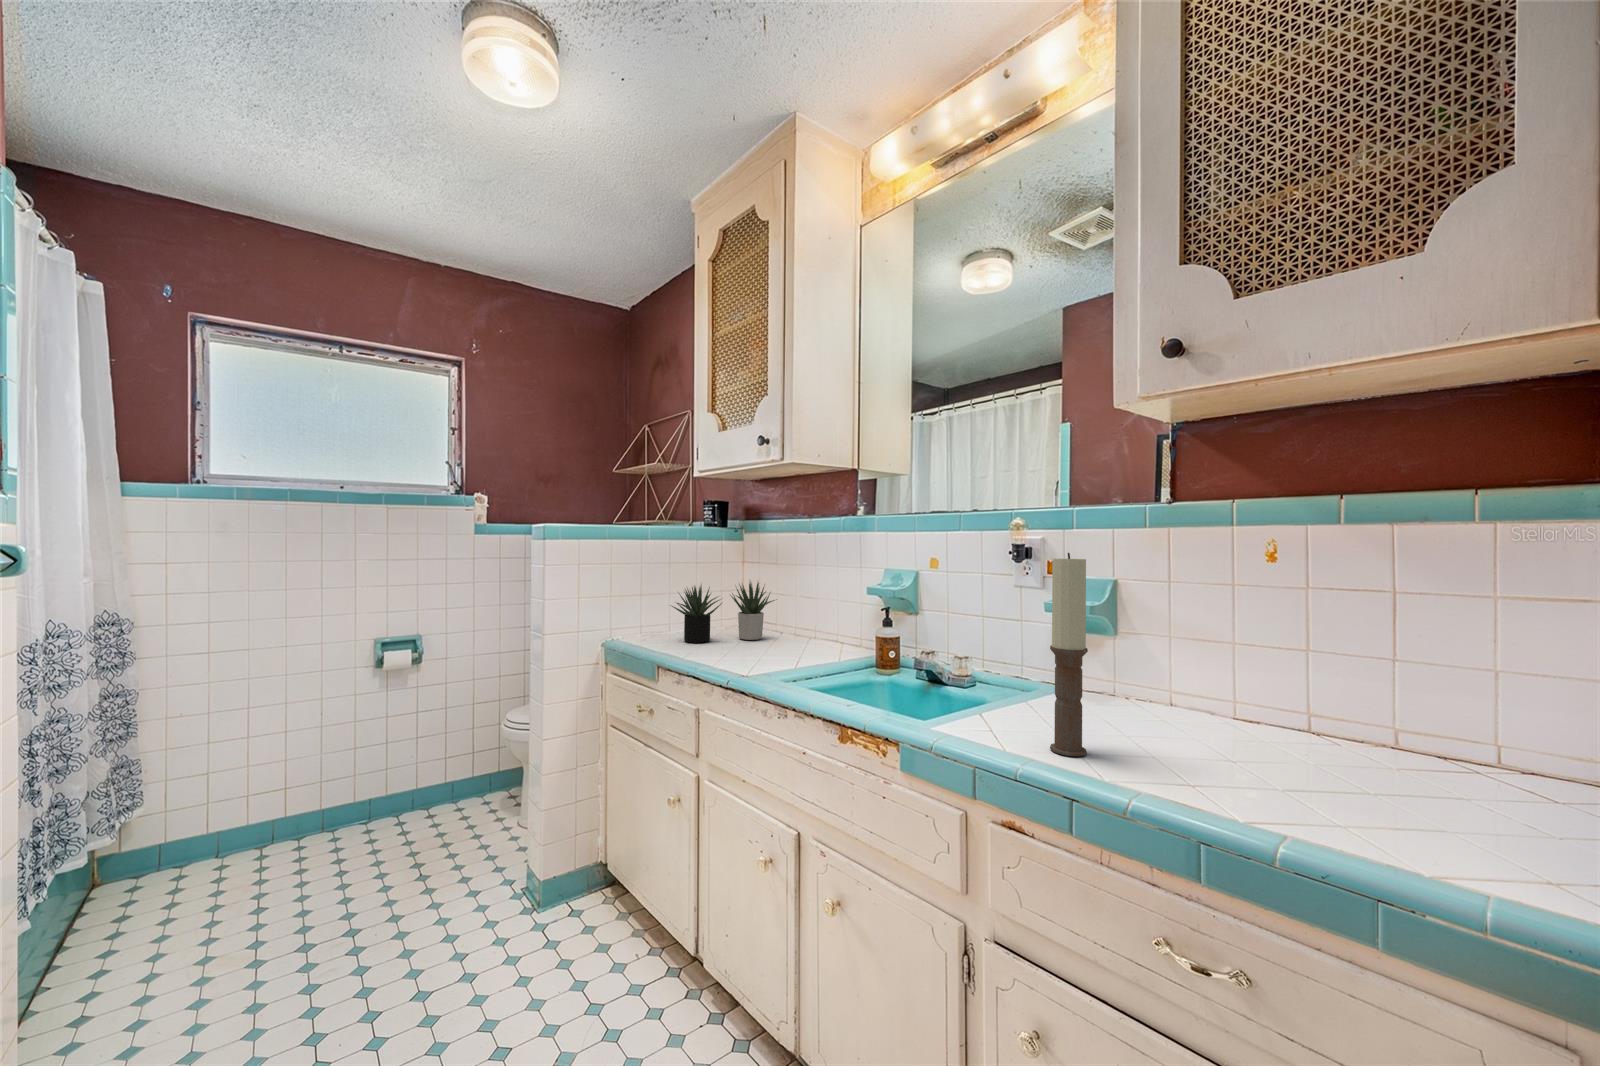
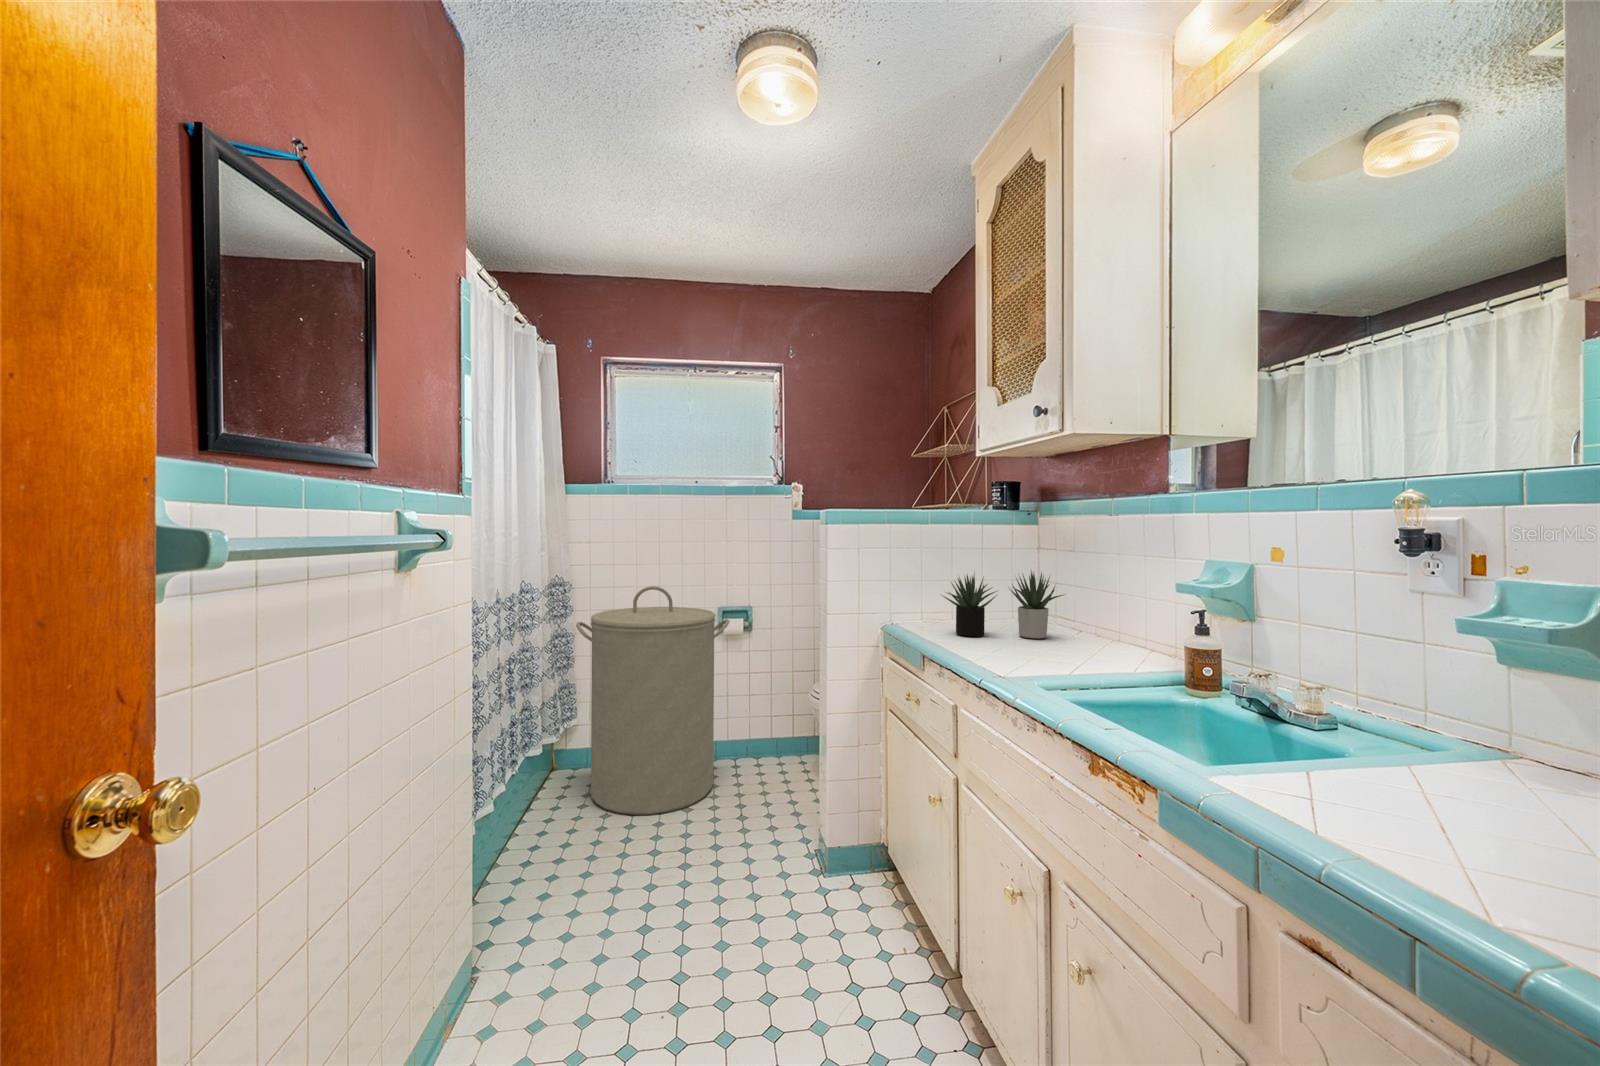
candle: present [1050,553,1088,756] -> none [1407,545,1485,872]
laundry hamper: none [149,613,401,920] -> present [576,586,730,815]

